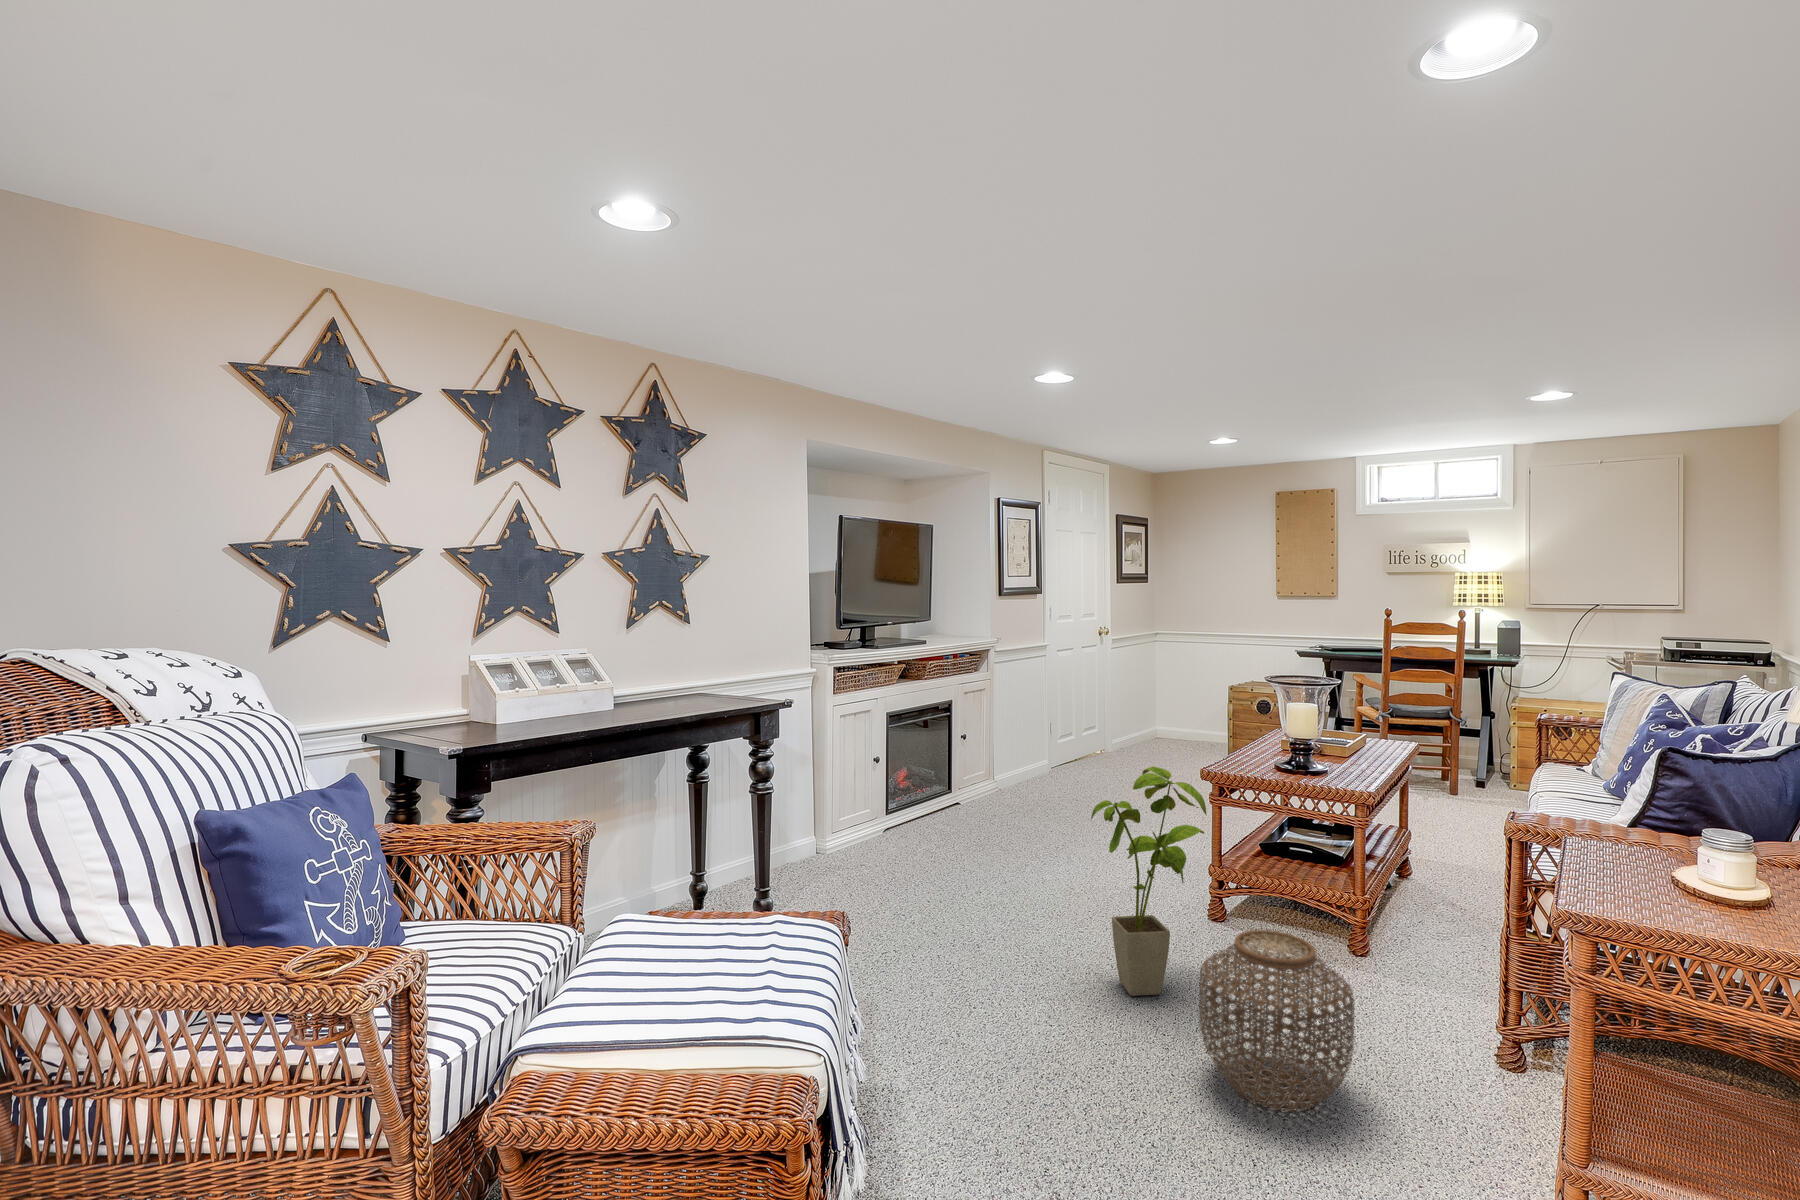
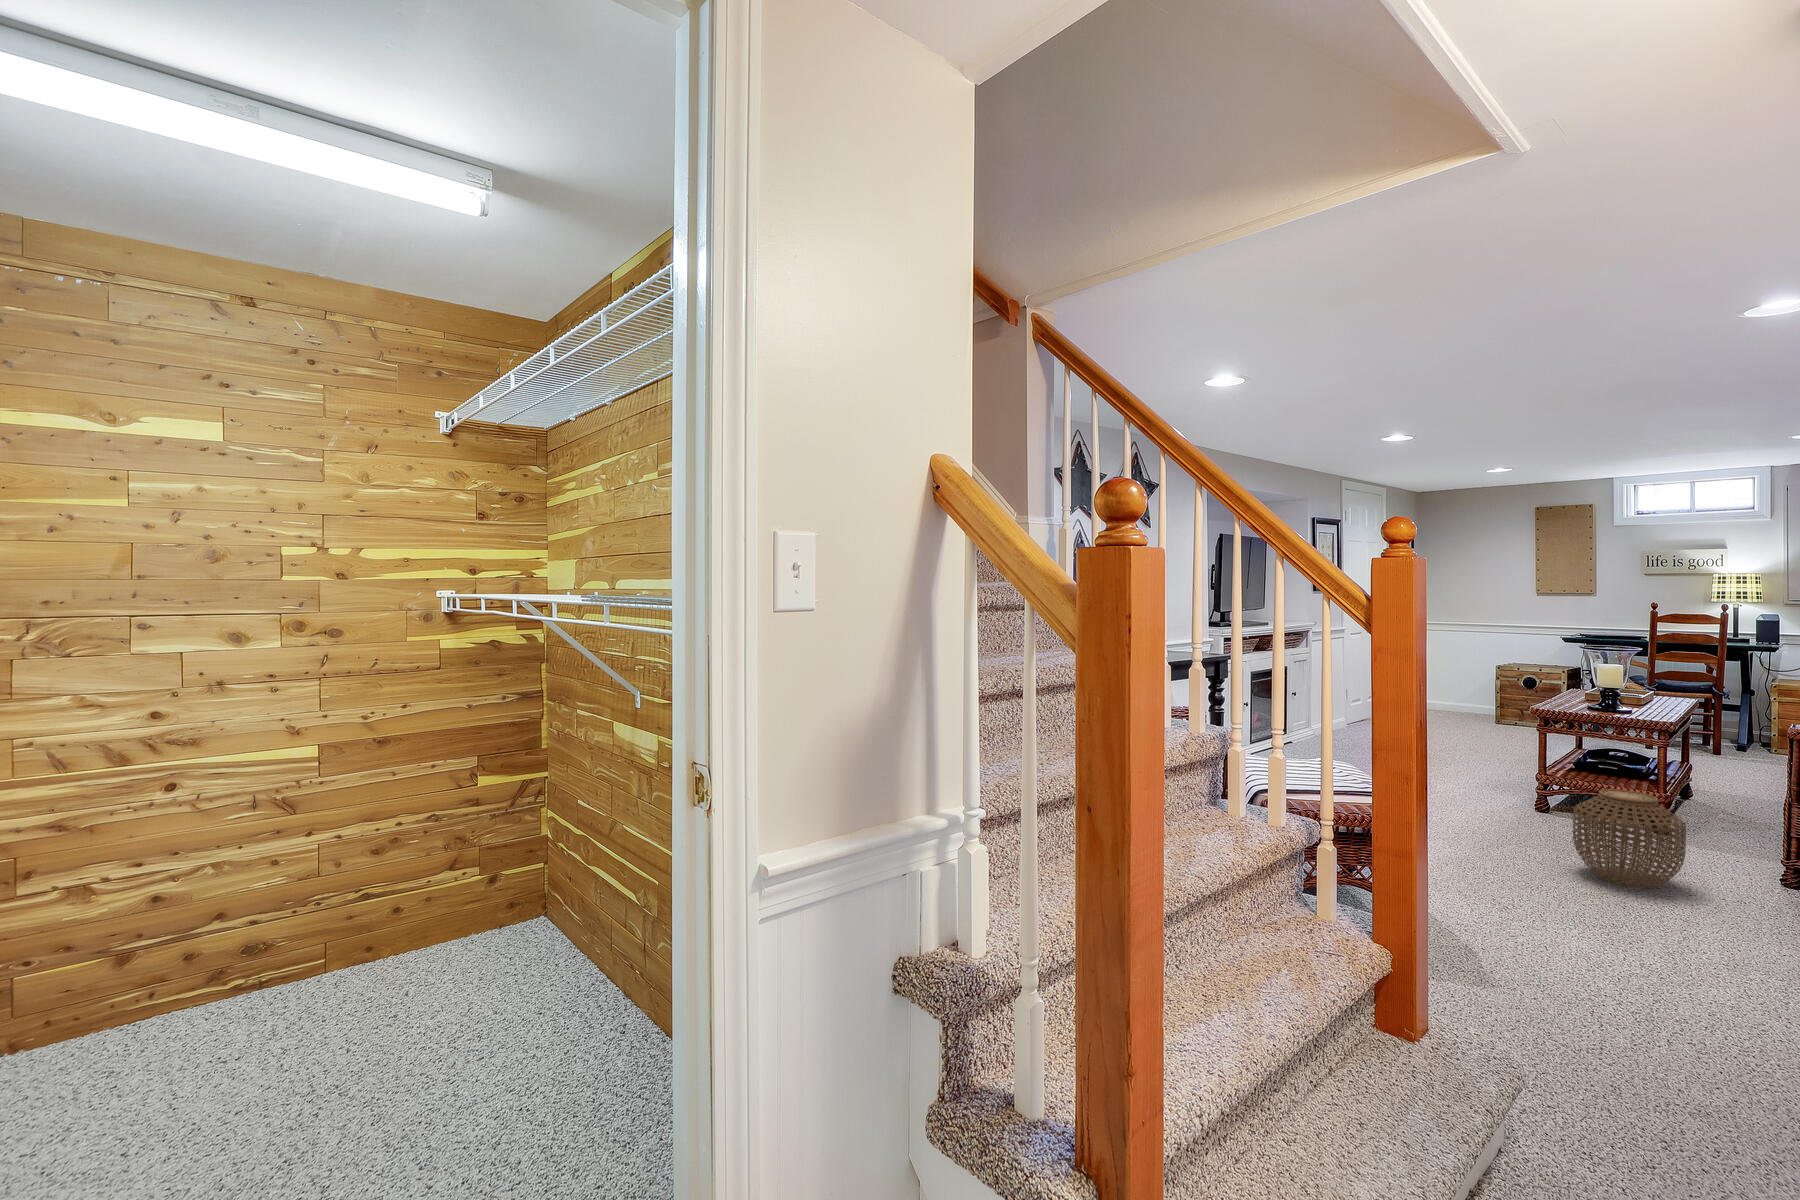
house plant: present [1091,767,1207,996] -> none [1472,698,1565,840]

